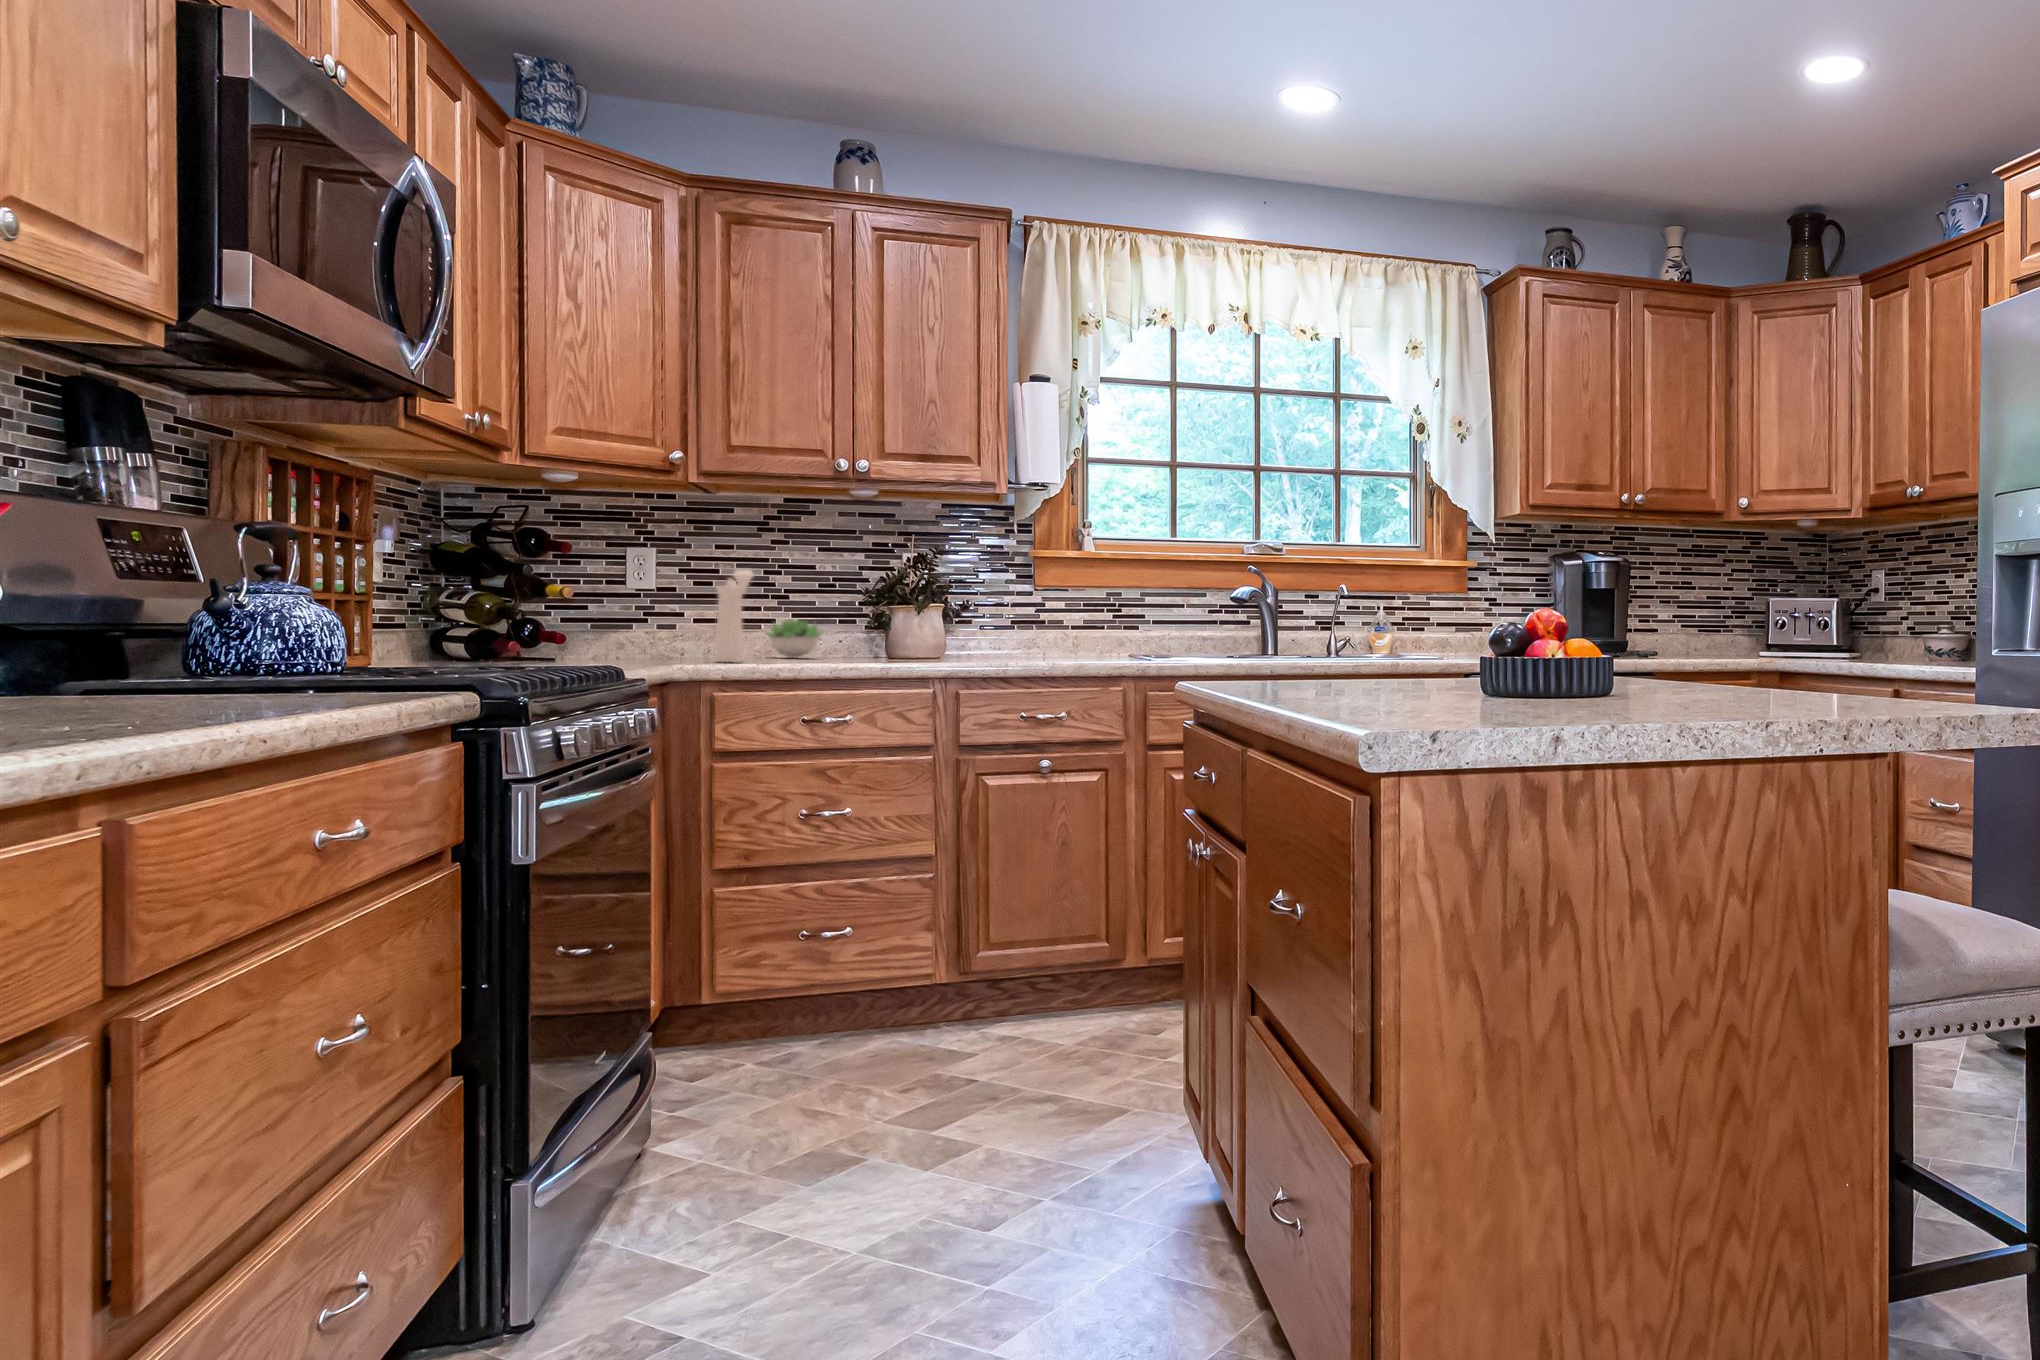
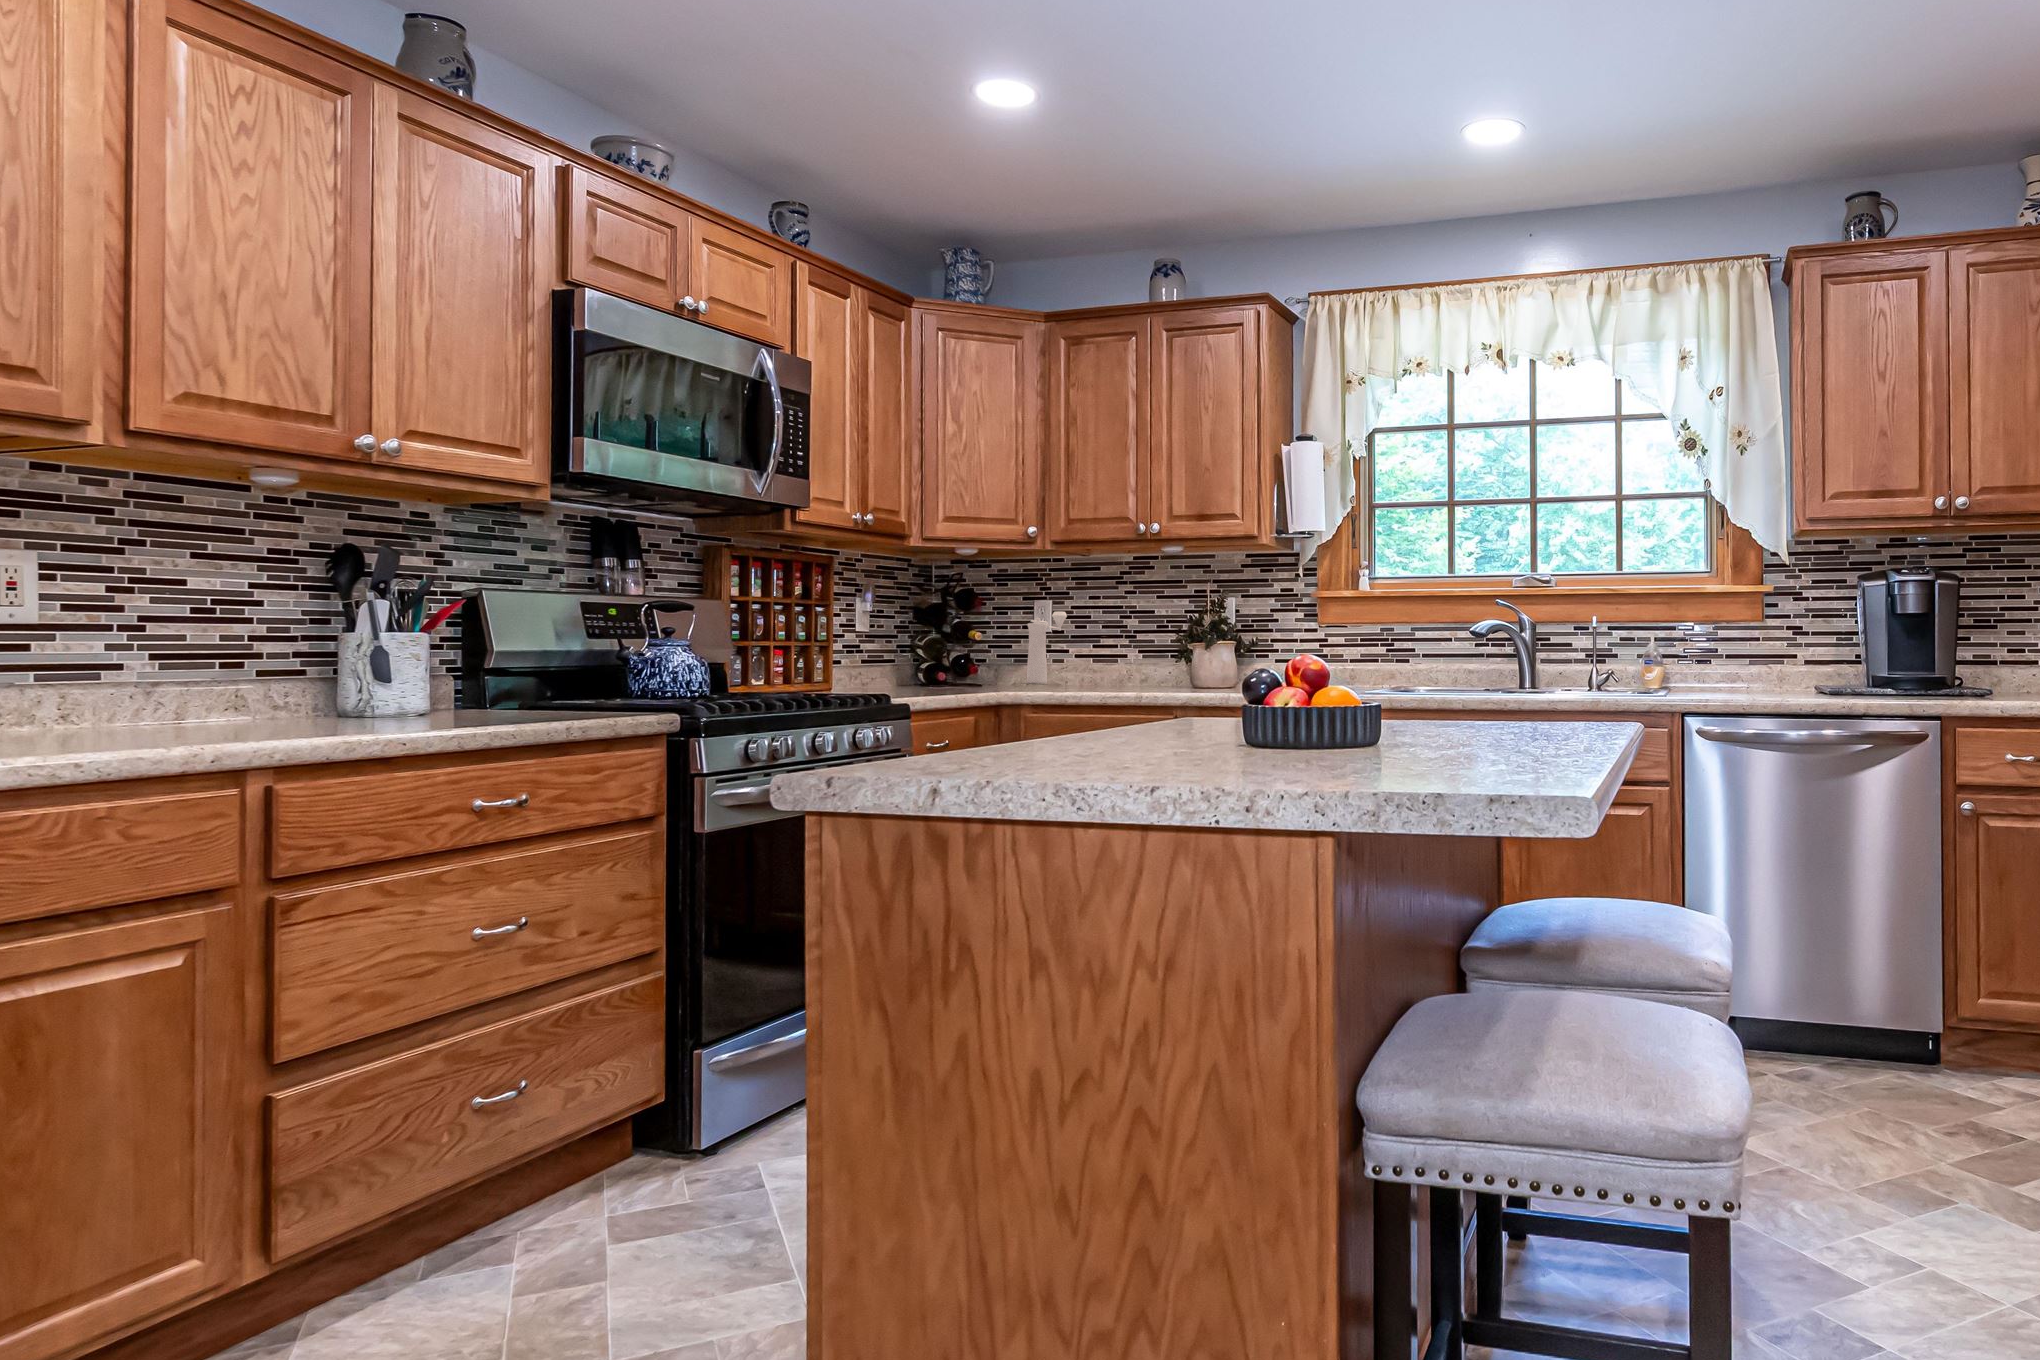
succulent plant: present [766,620,822,658] -> none [1105,654,1151,685]

